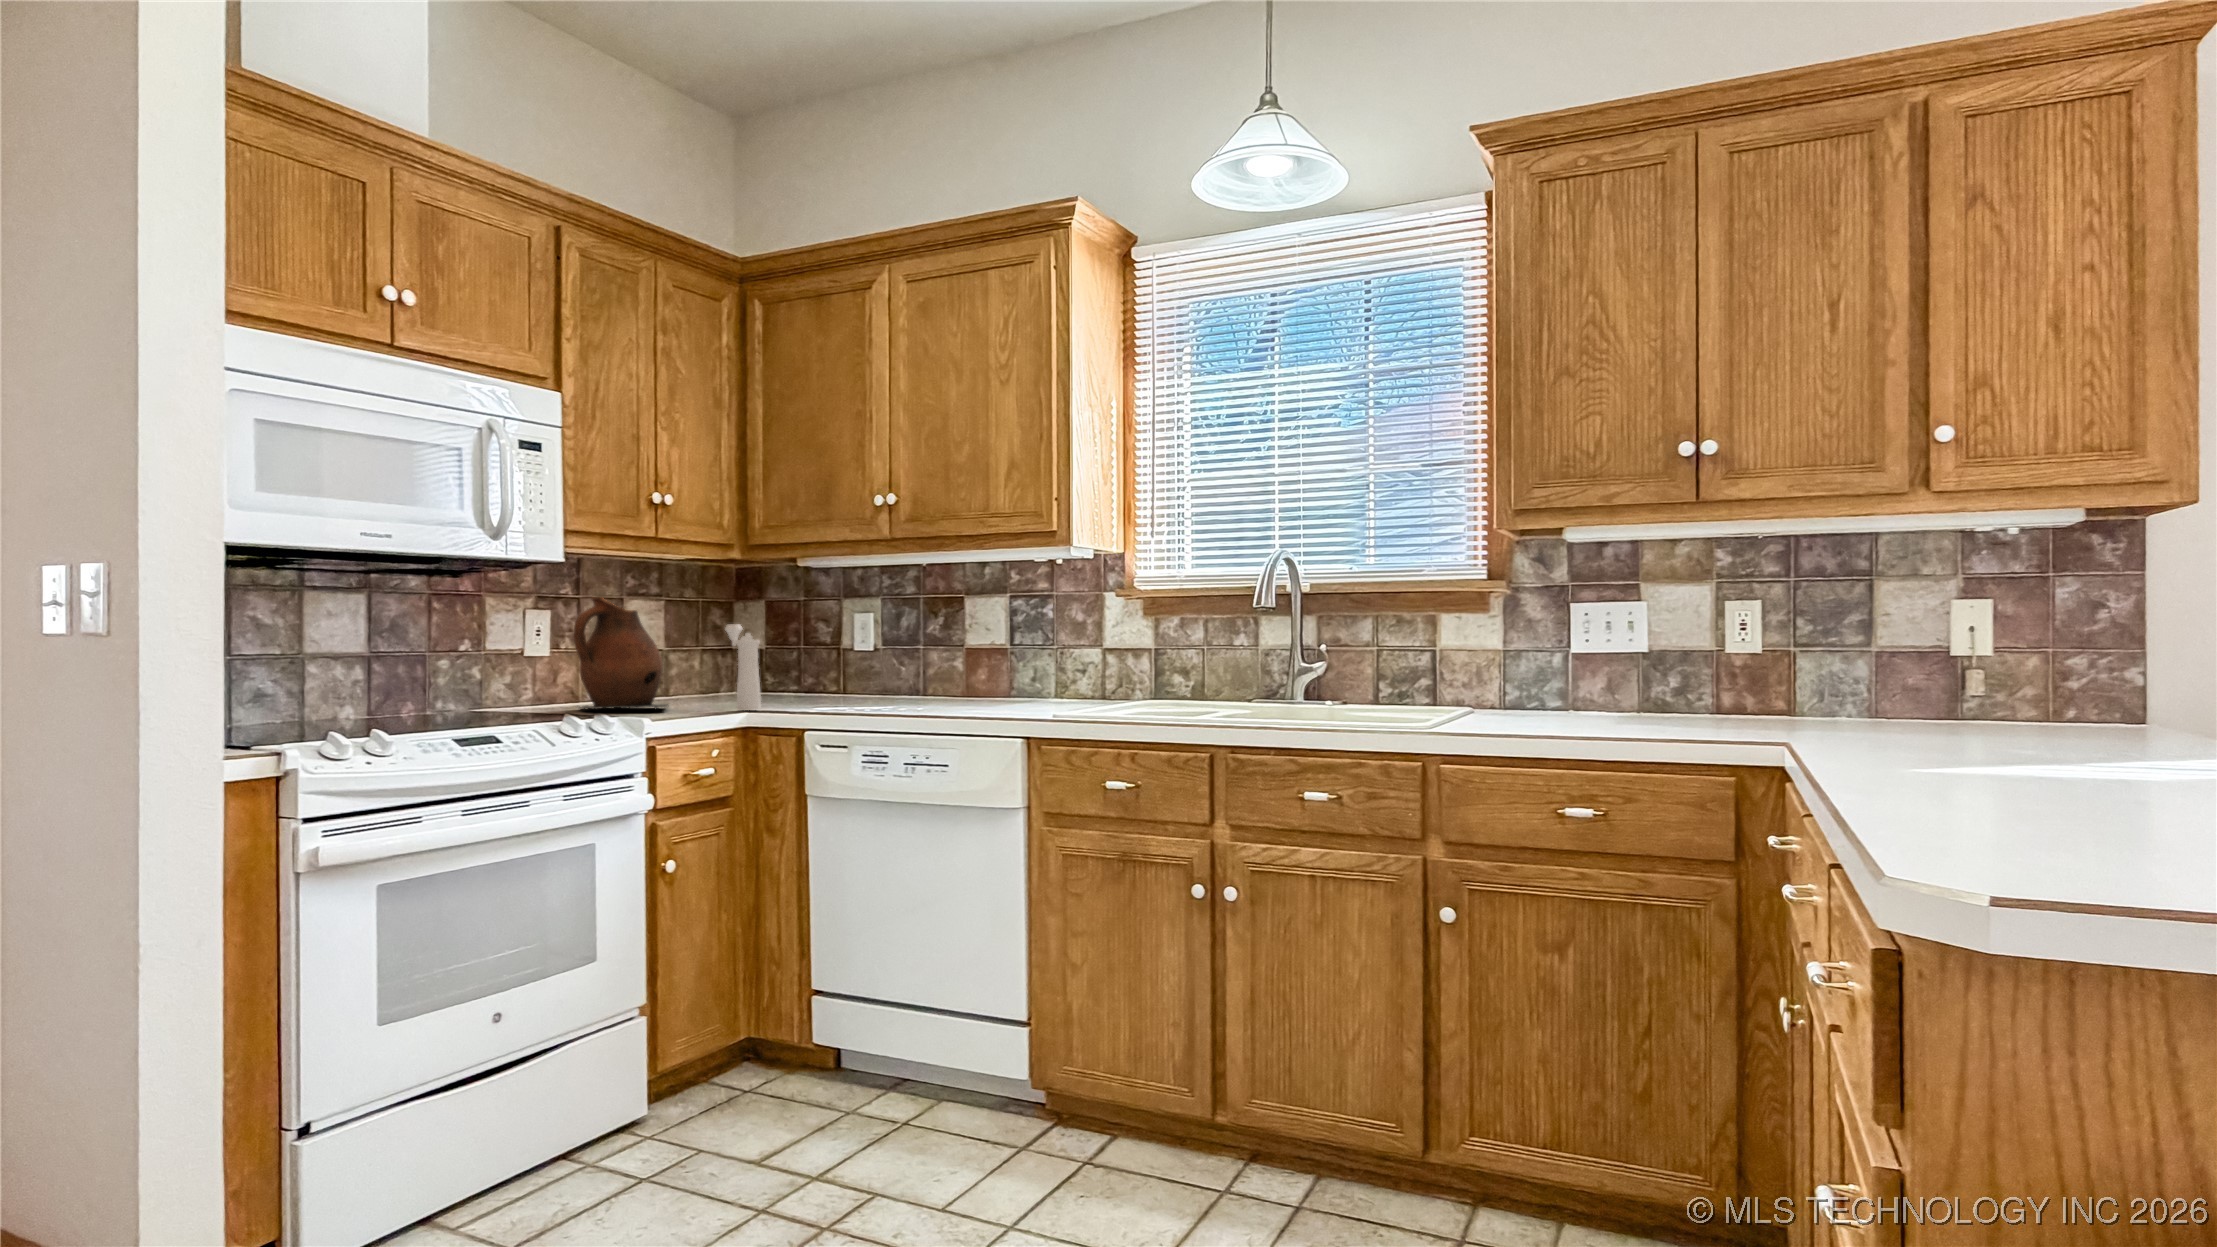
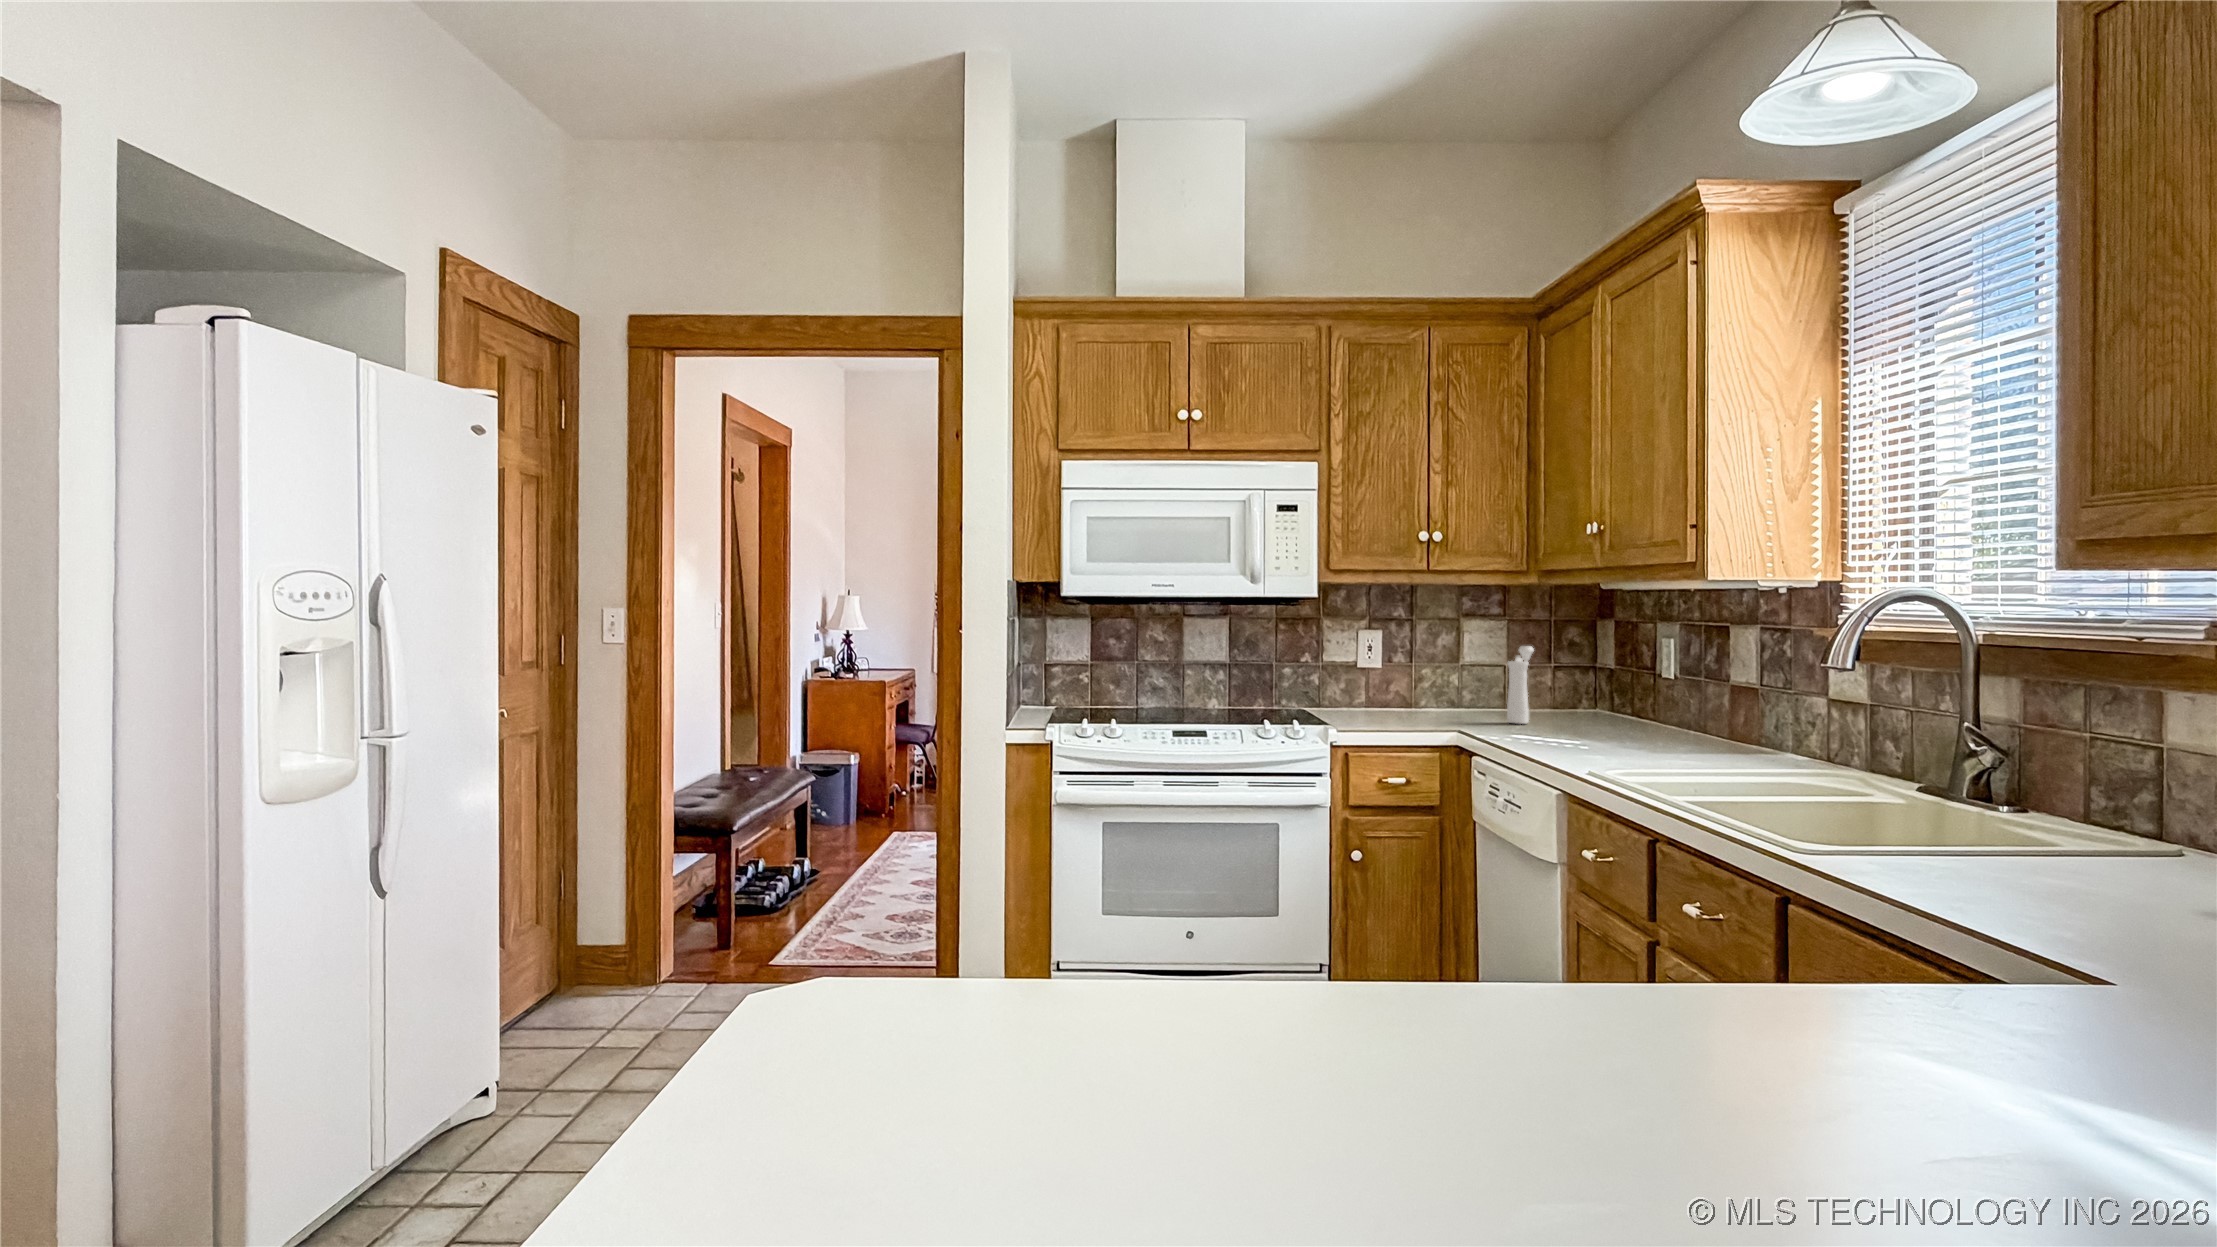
ceramic pitcher: present [574,597,667,709] -> none [1384,623,1473,716]

